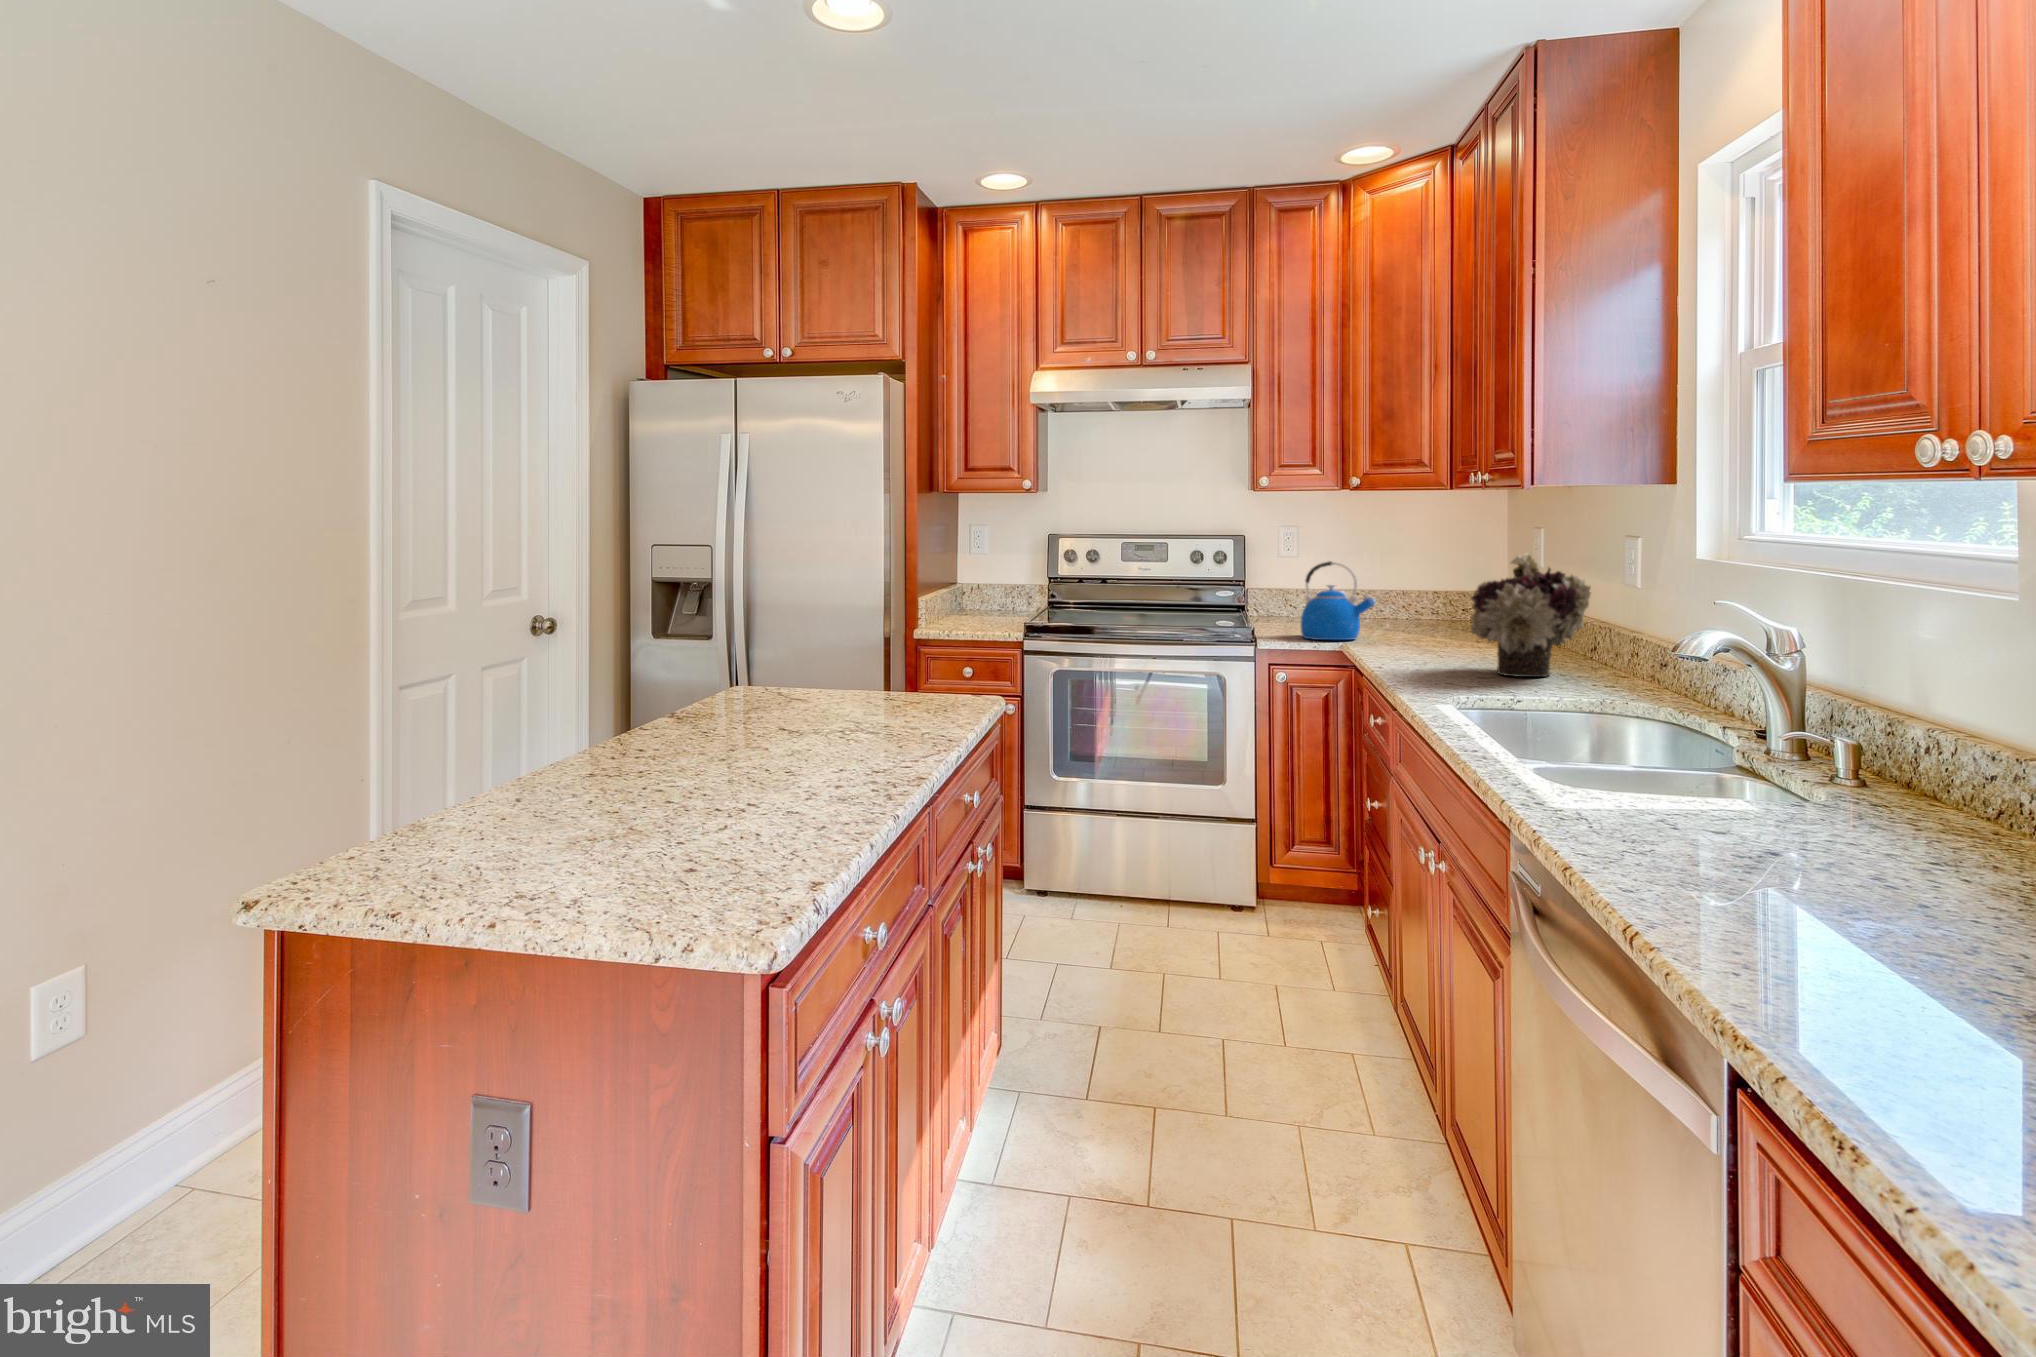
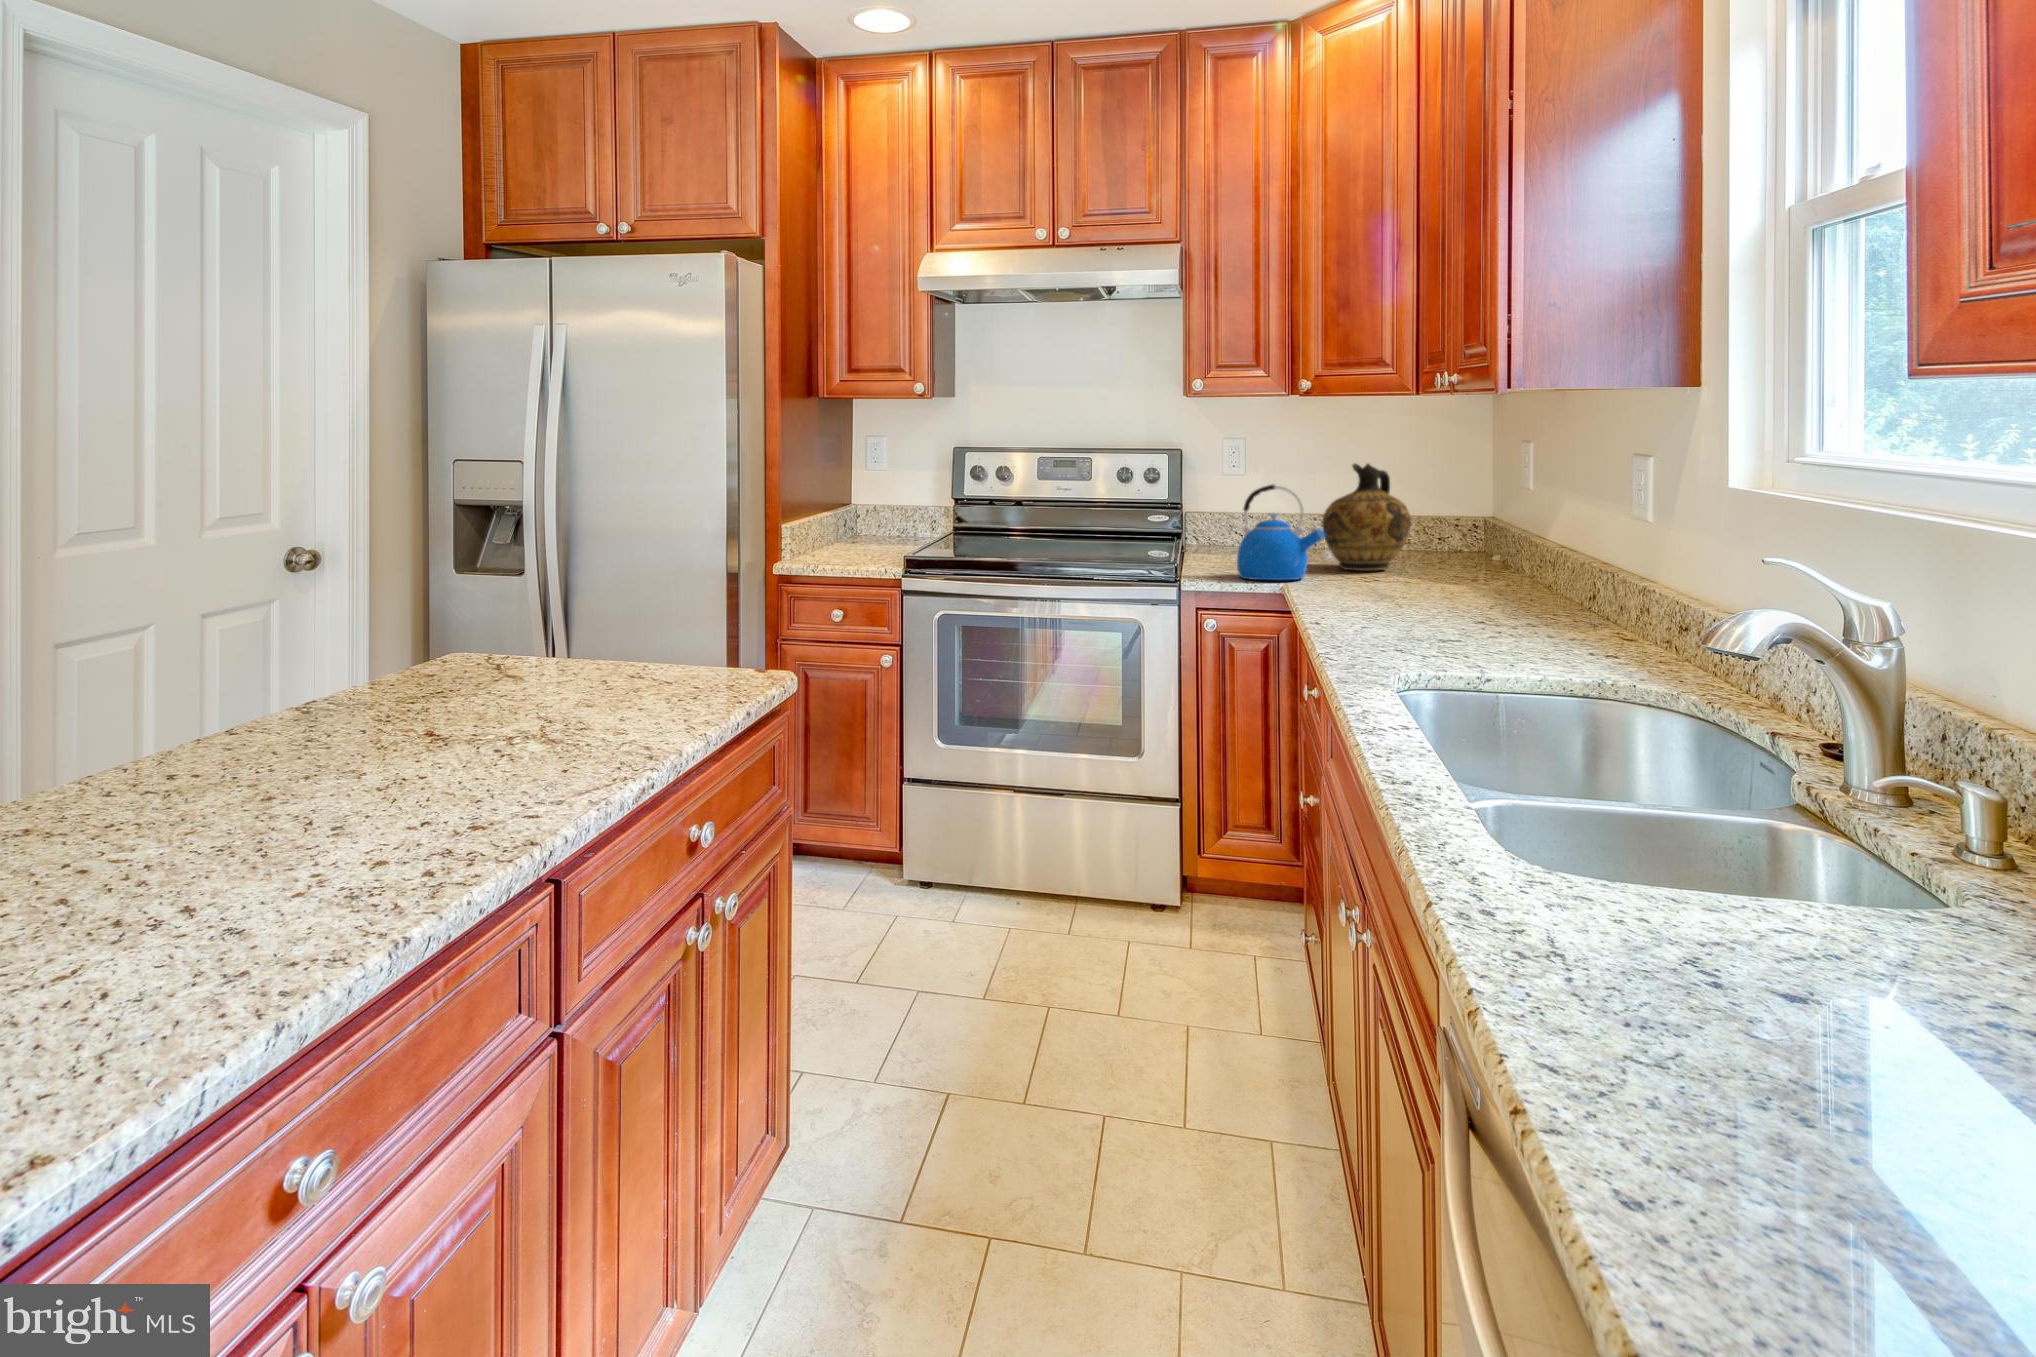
ceramic jug: none [1367,543,1443,632] -> present [1322,464,1411,570]
flower arrangement: present [1471,553,1591,677] -> none [1422,471,1572,628]

